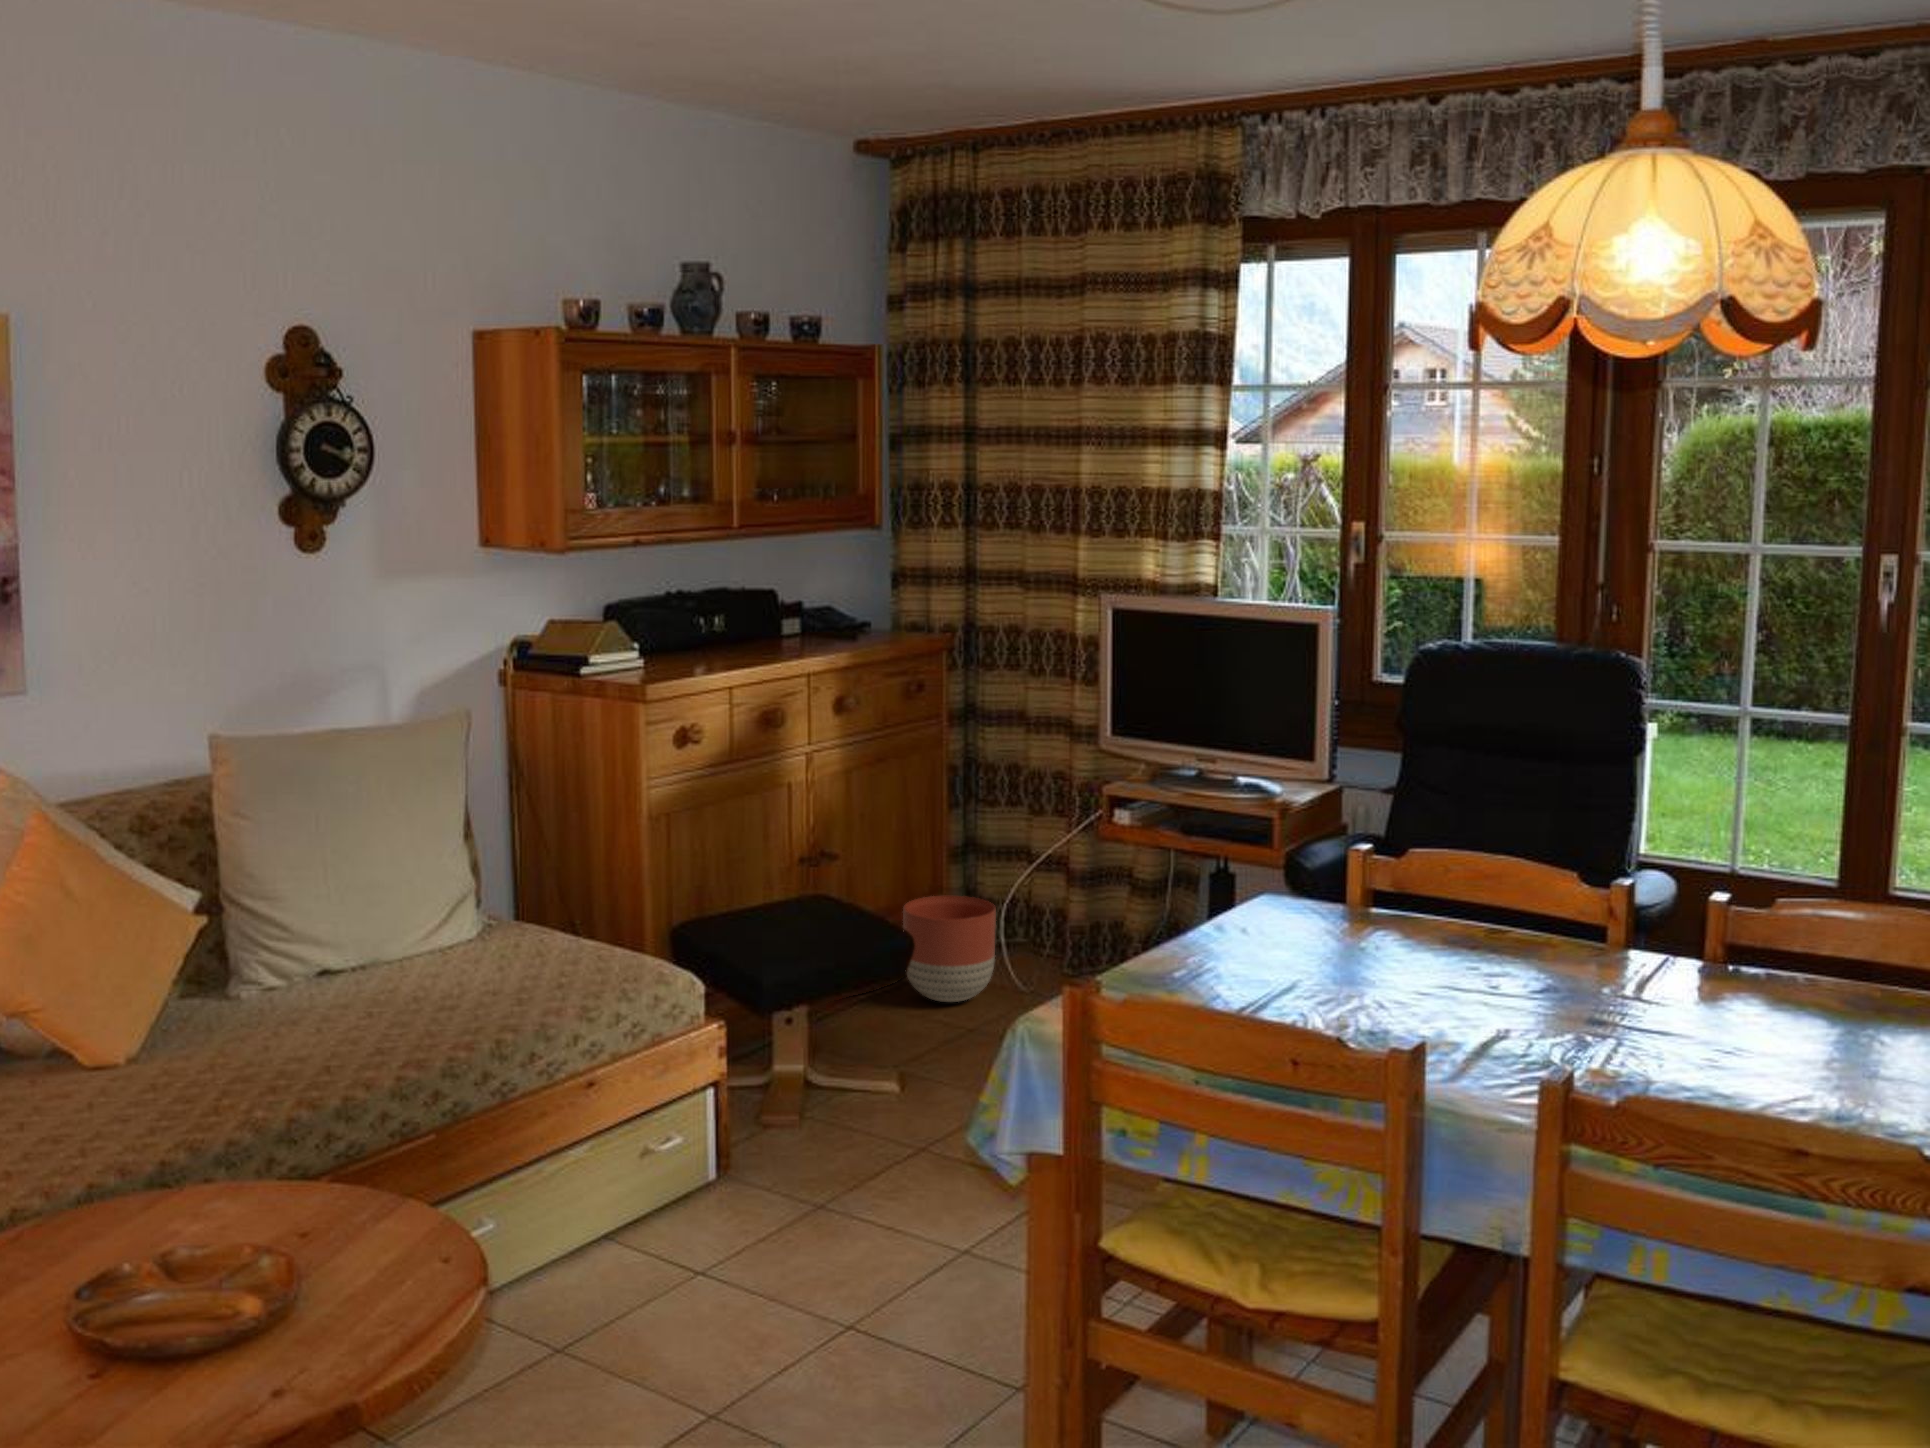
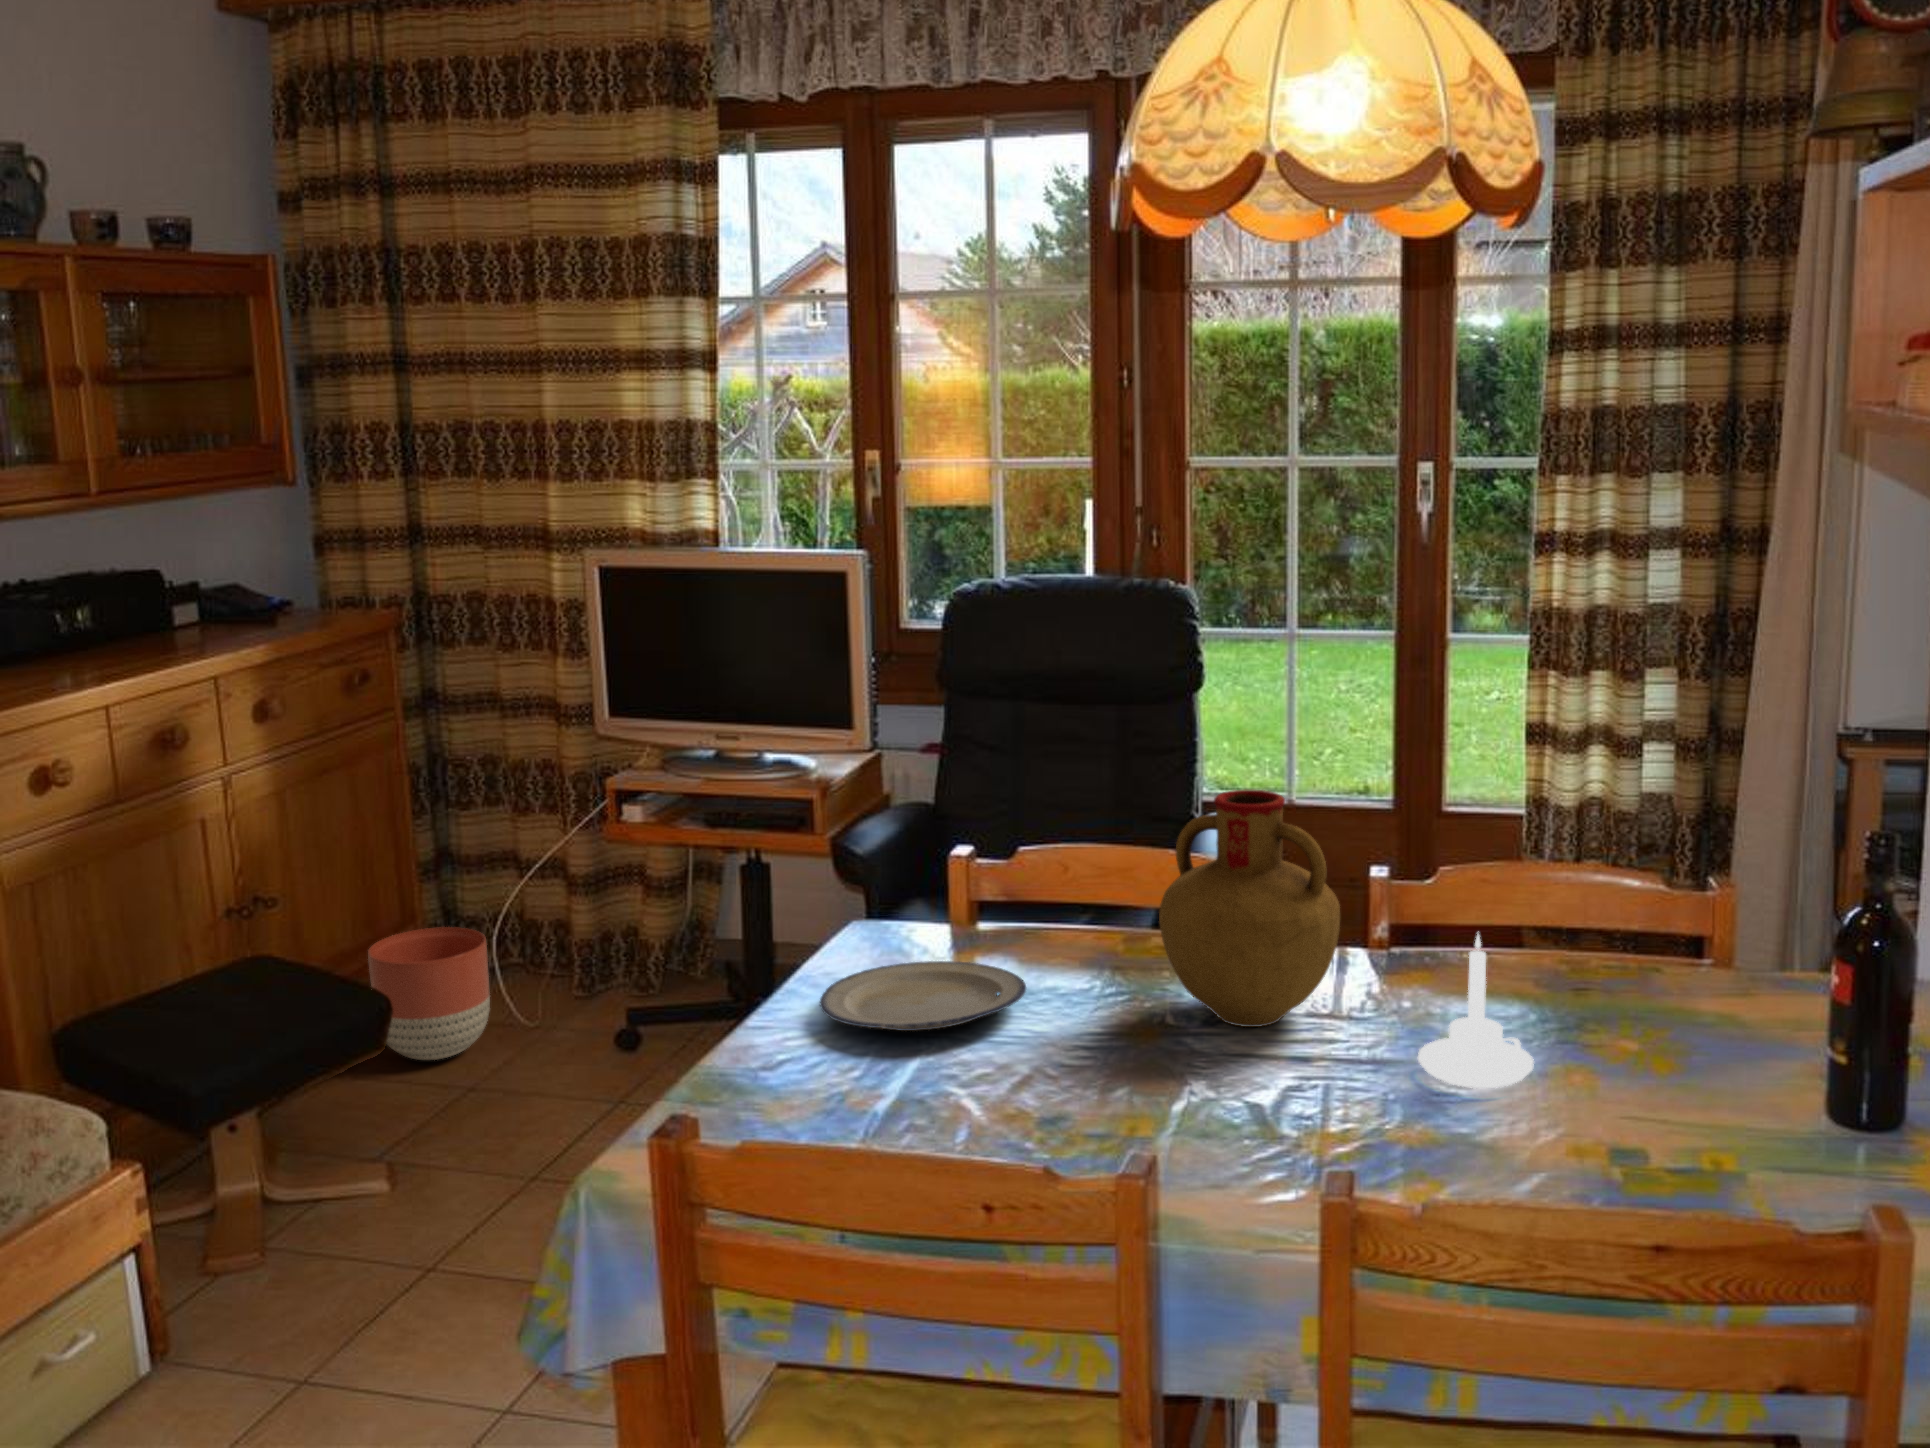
vase: none [1524,807,1691,1013] -> present [1159,790,1340,1027]
plate: none [1231,930,1406,978] -> present [820,961,1026,1031]
candle holder: none [1743,943,1855,1082] -> present [1418,934,1534,1088]

